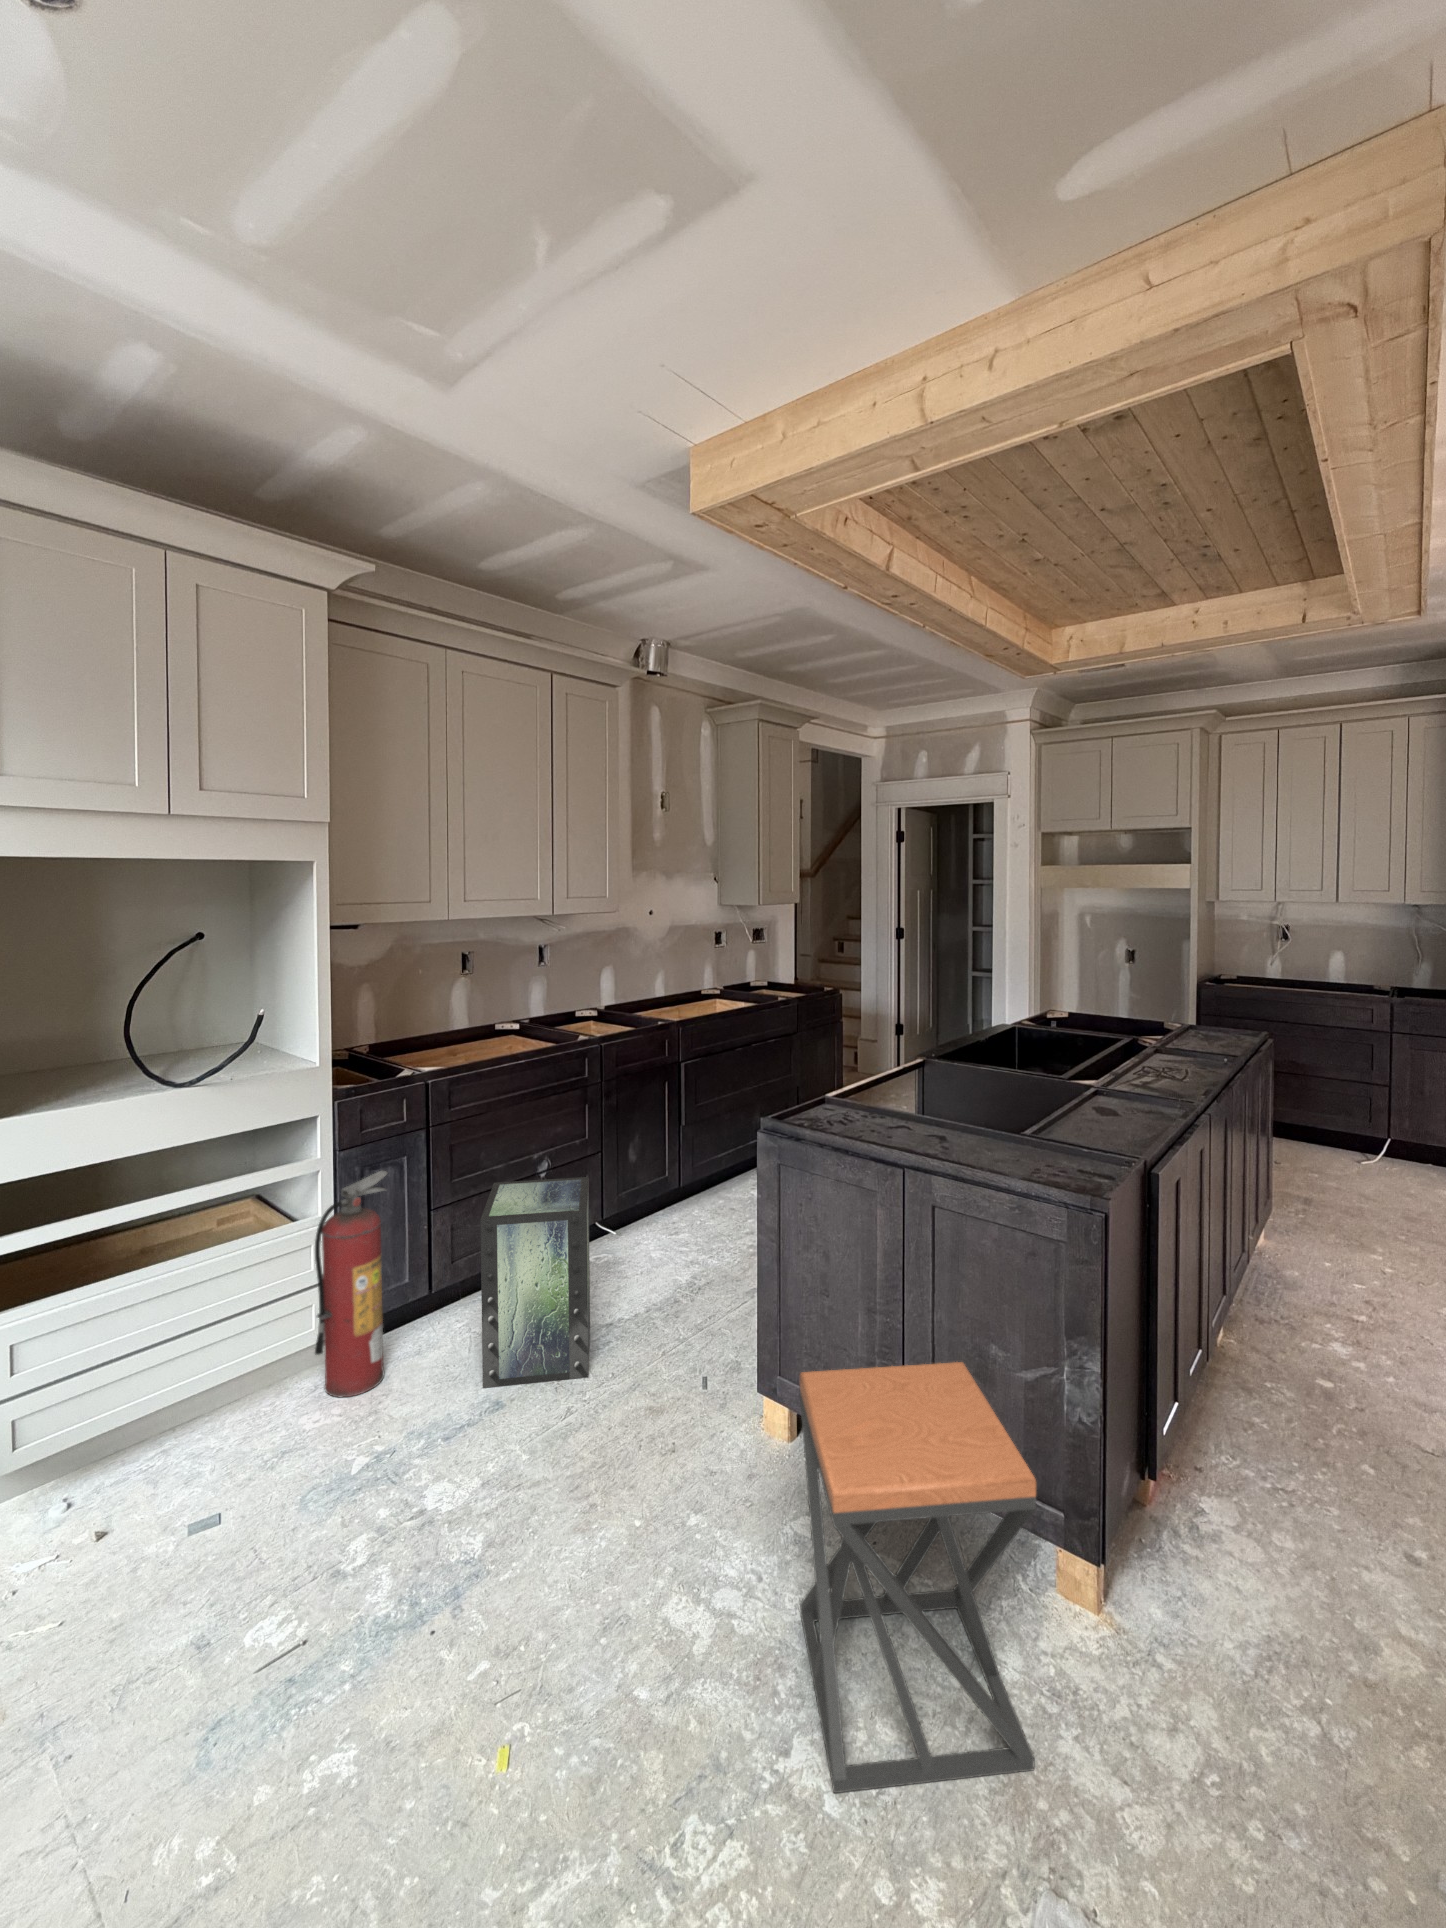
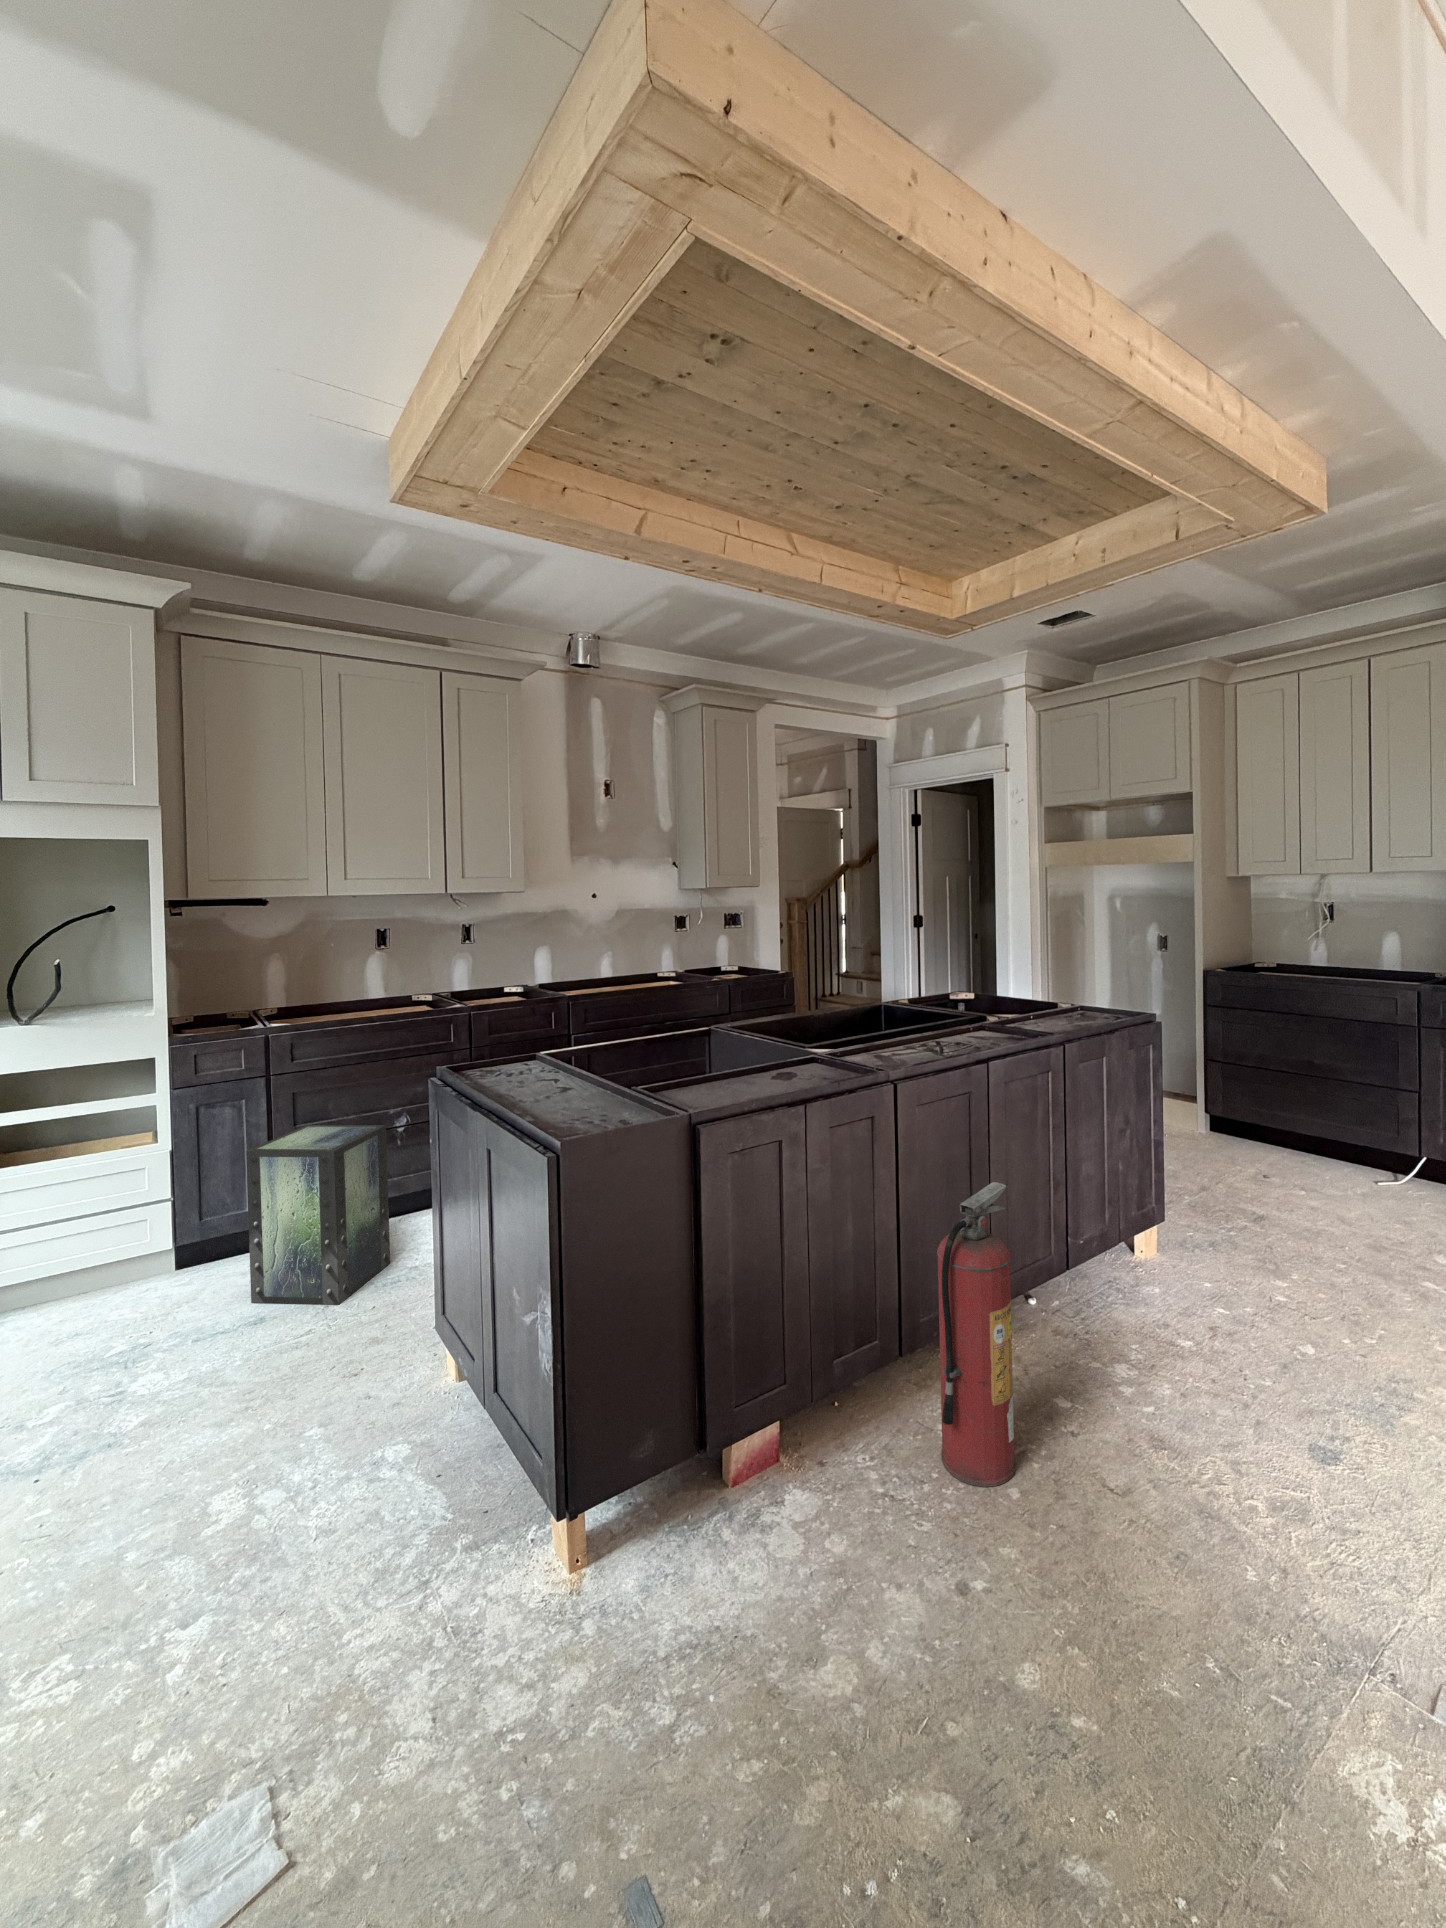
fire extinguisher: present [315,1171,387,1397] -> present [937,1182,1016,1487]
stool: present [800,1362,1036,1793] -> none [110,1286,418,1696]

